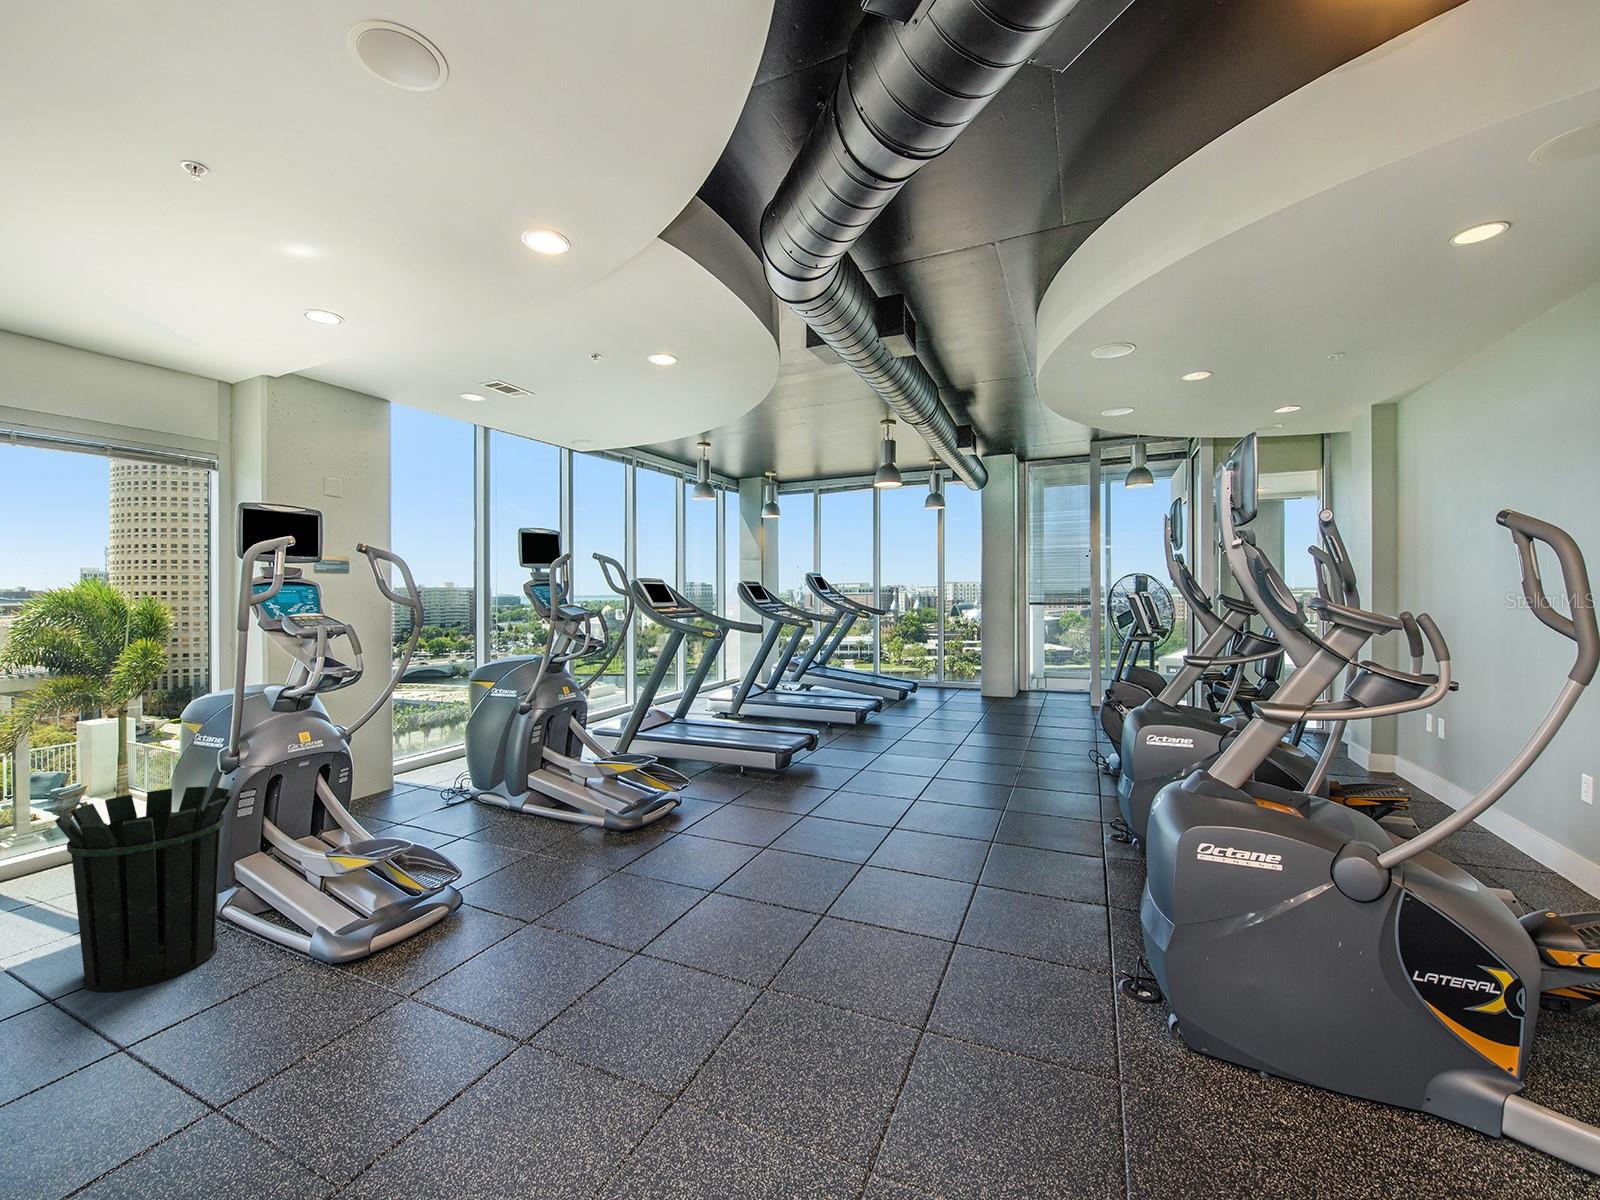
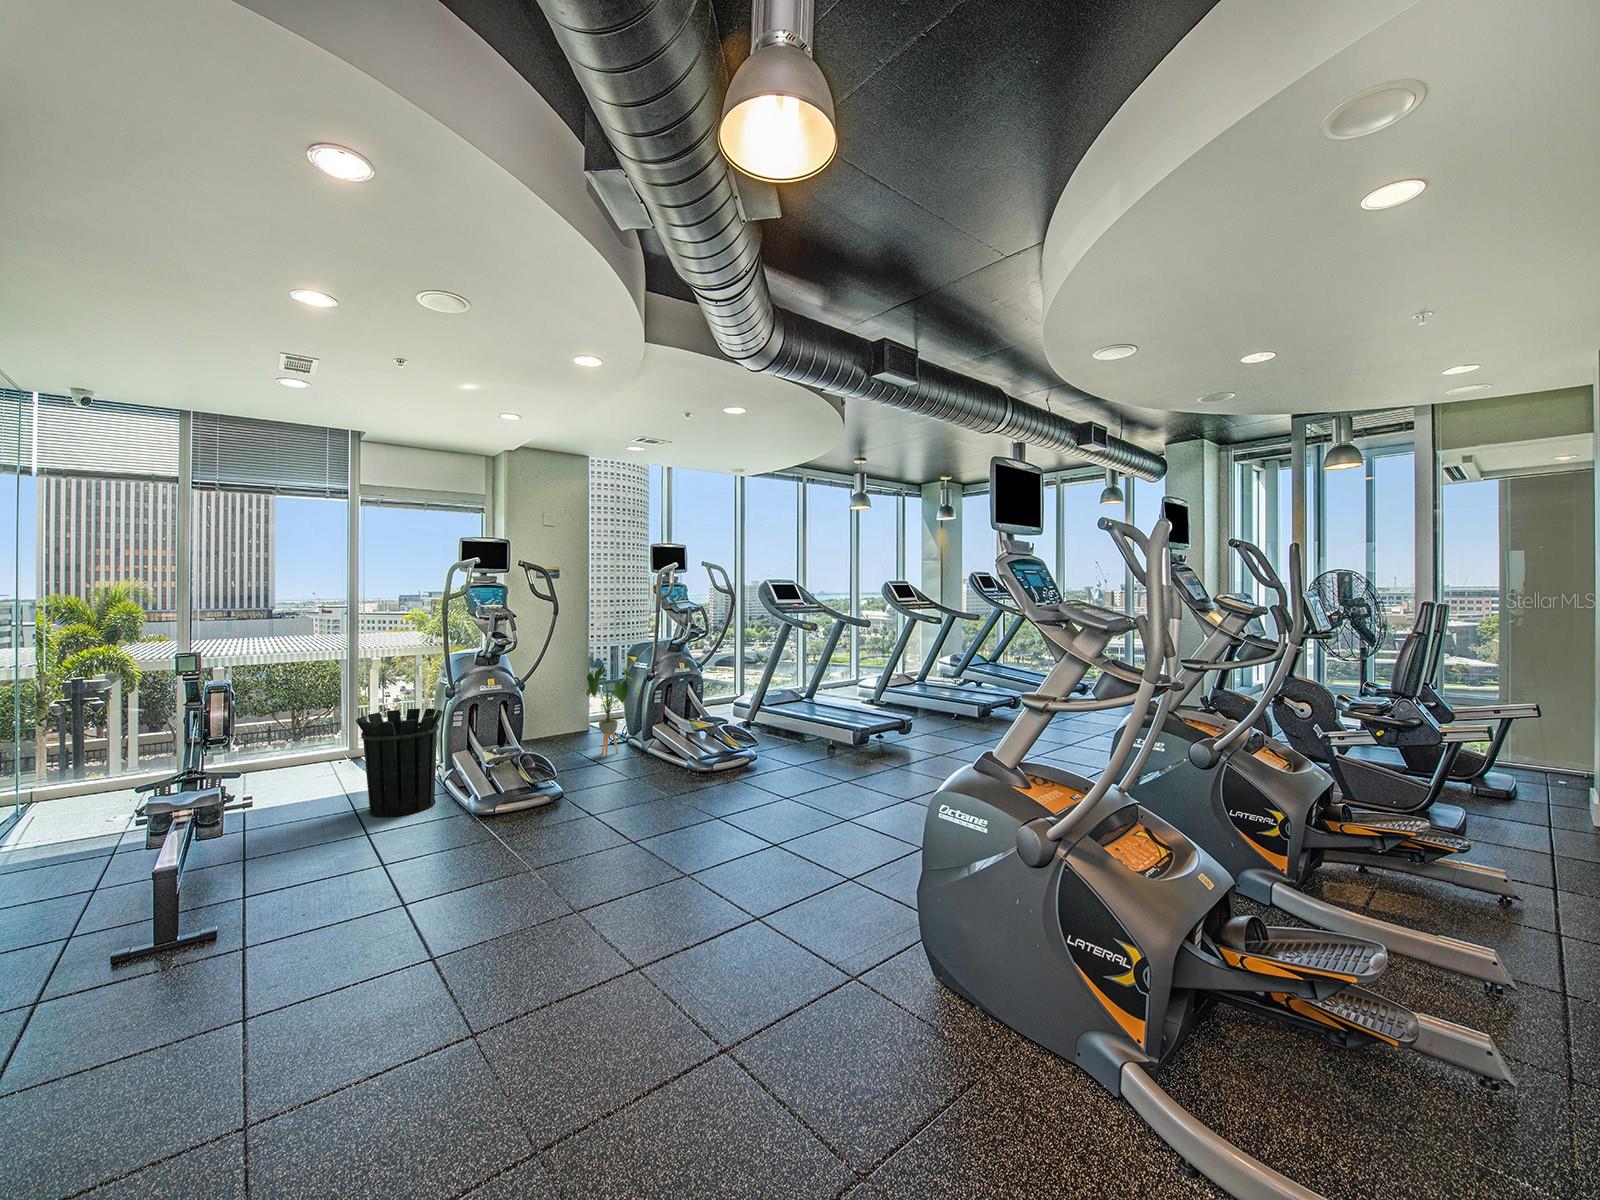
house plant: none [417,700,502,827] -> present [586,667,640,756]

